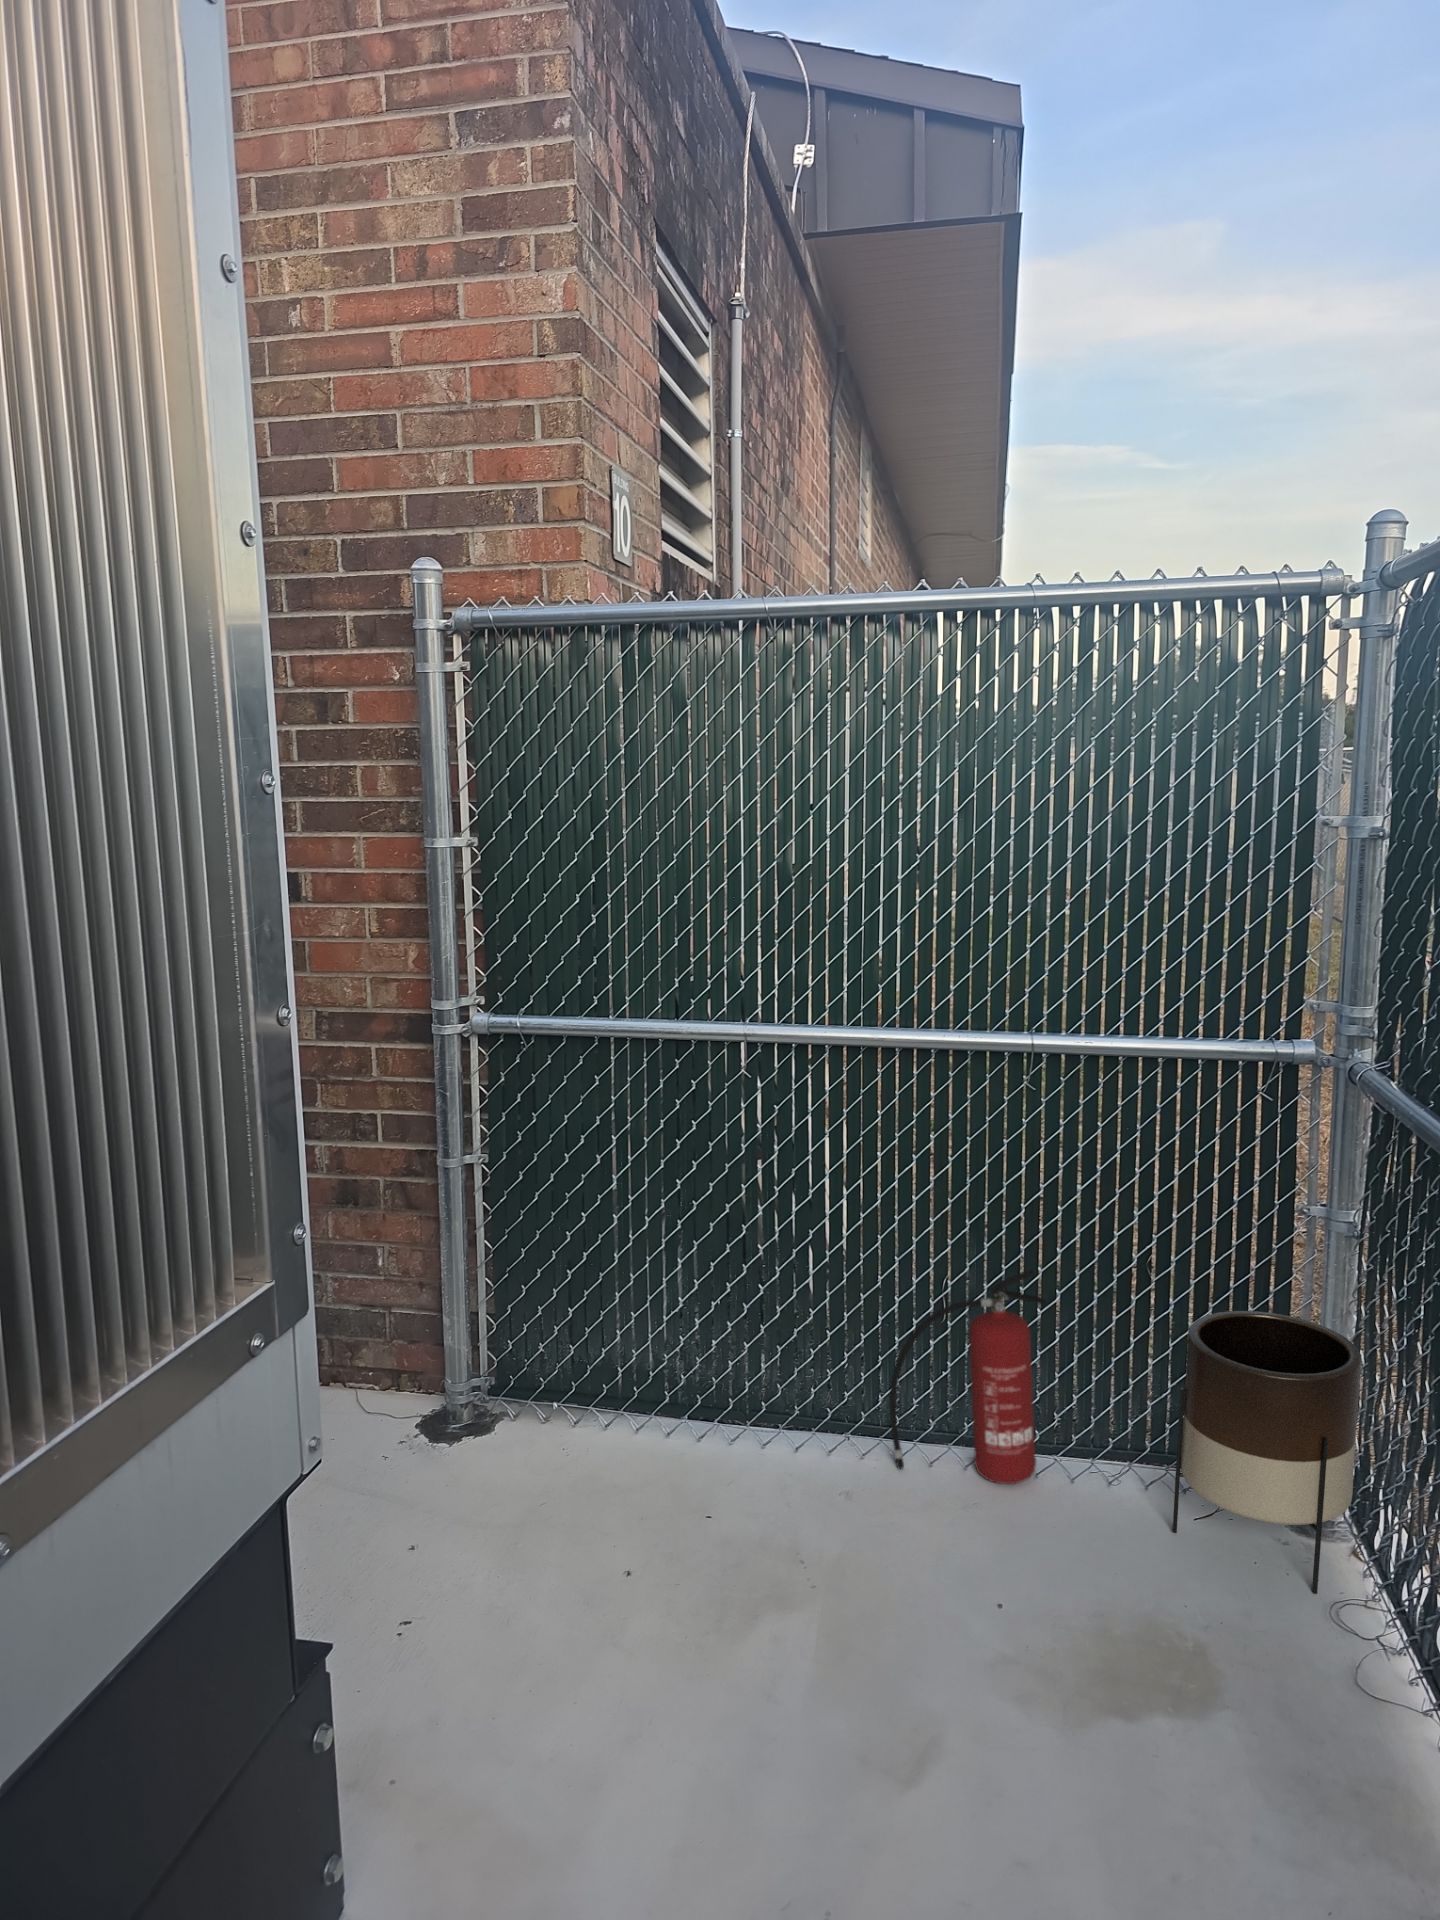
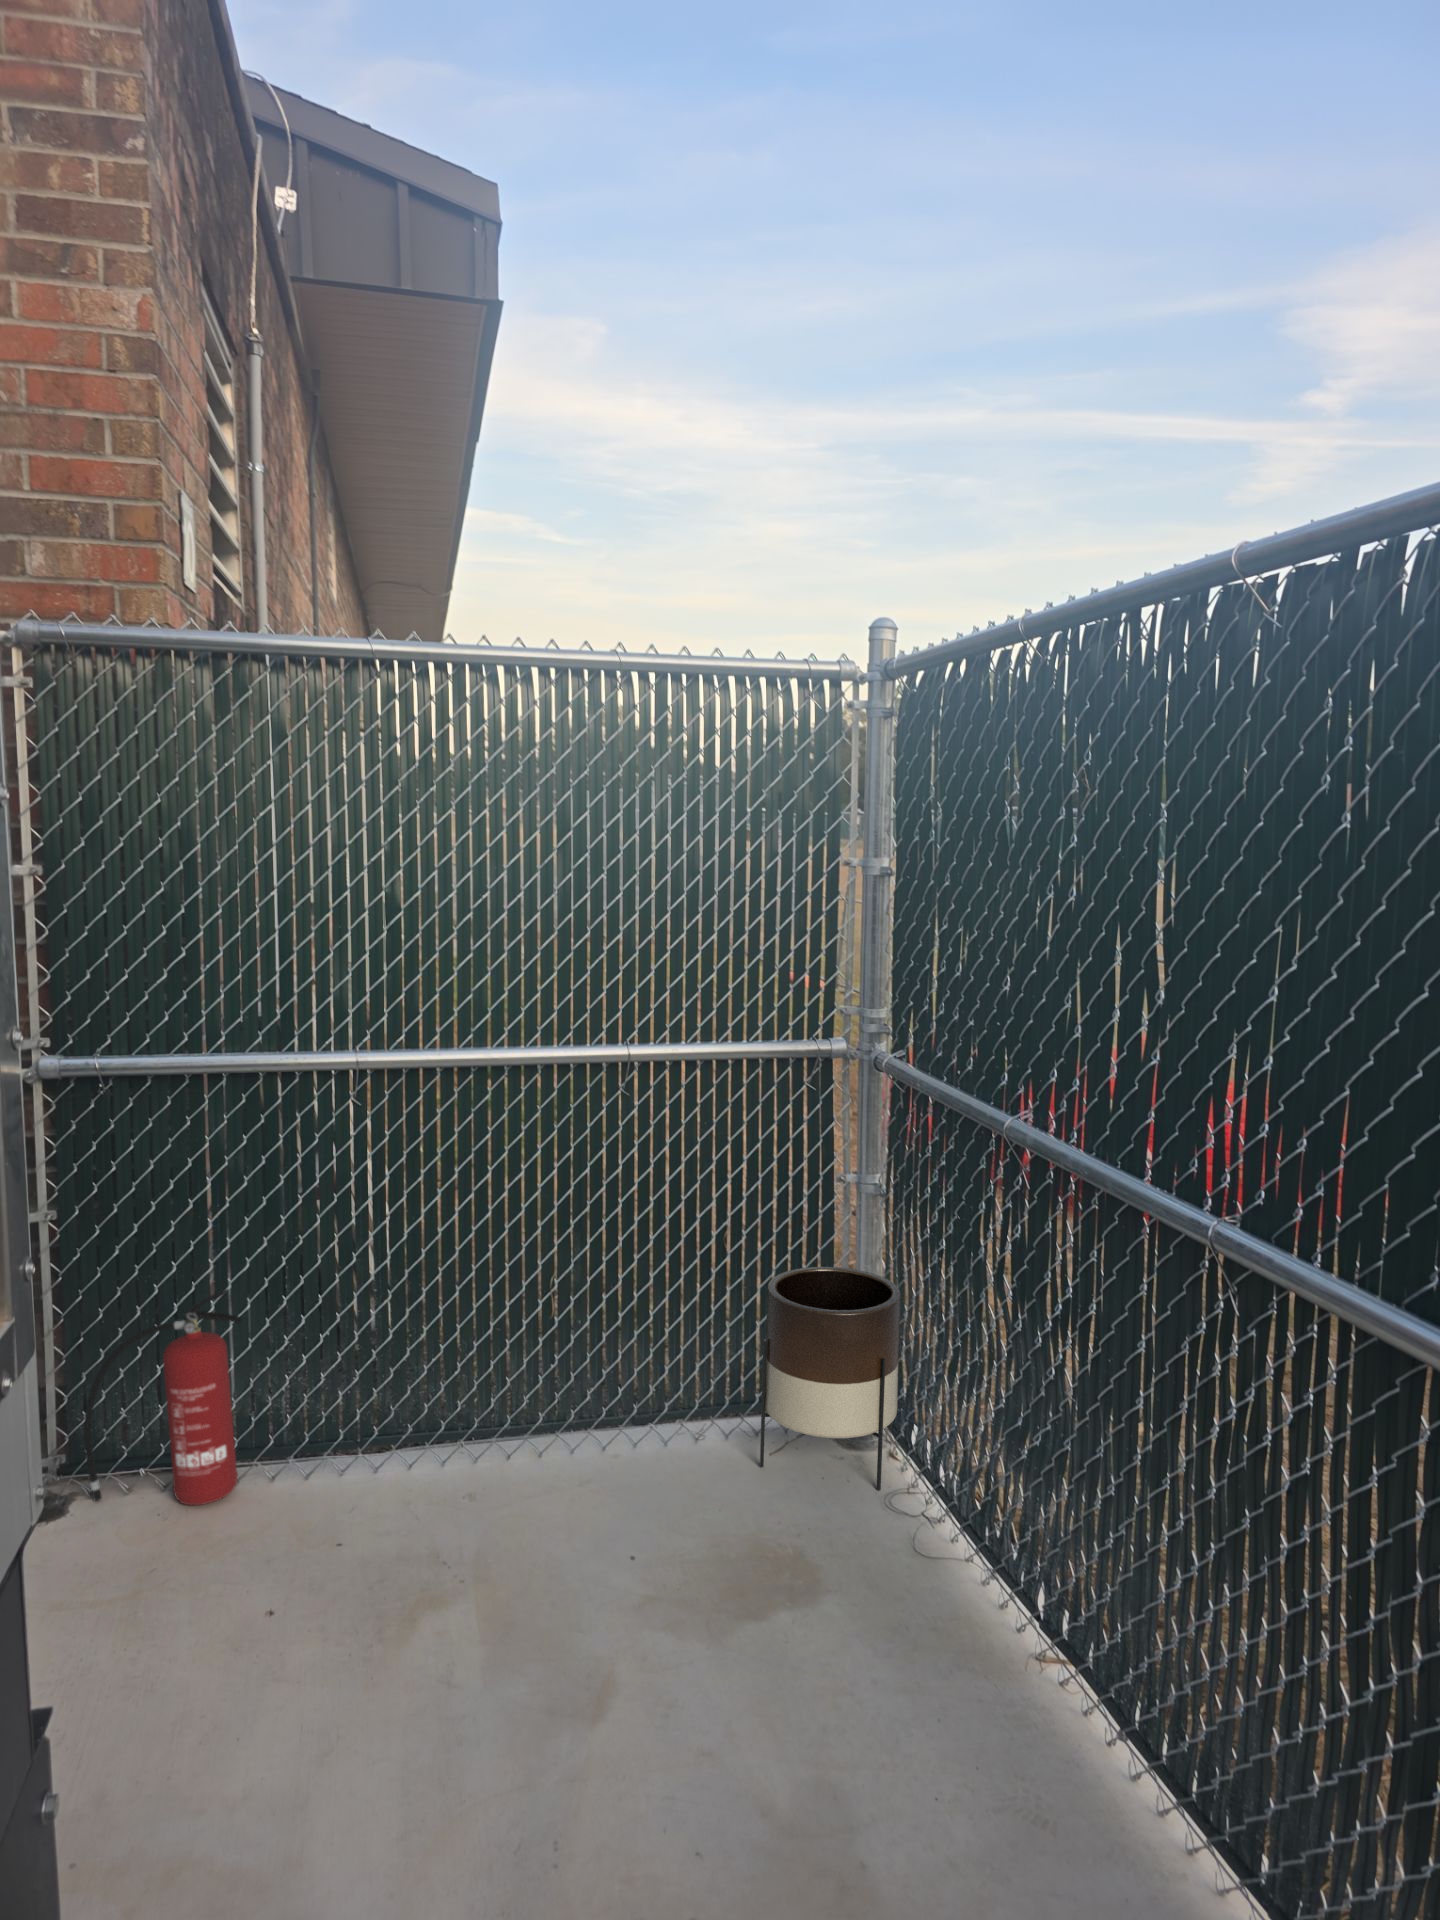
fire extinguisher: present [890,1270,1046,1484] -> present [84,1289,241,1505]

